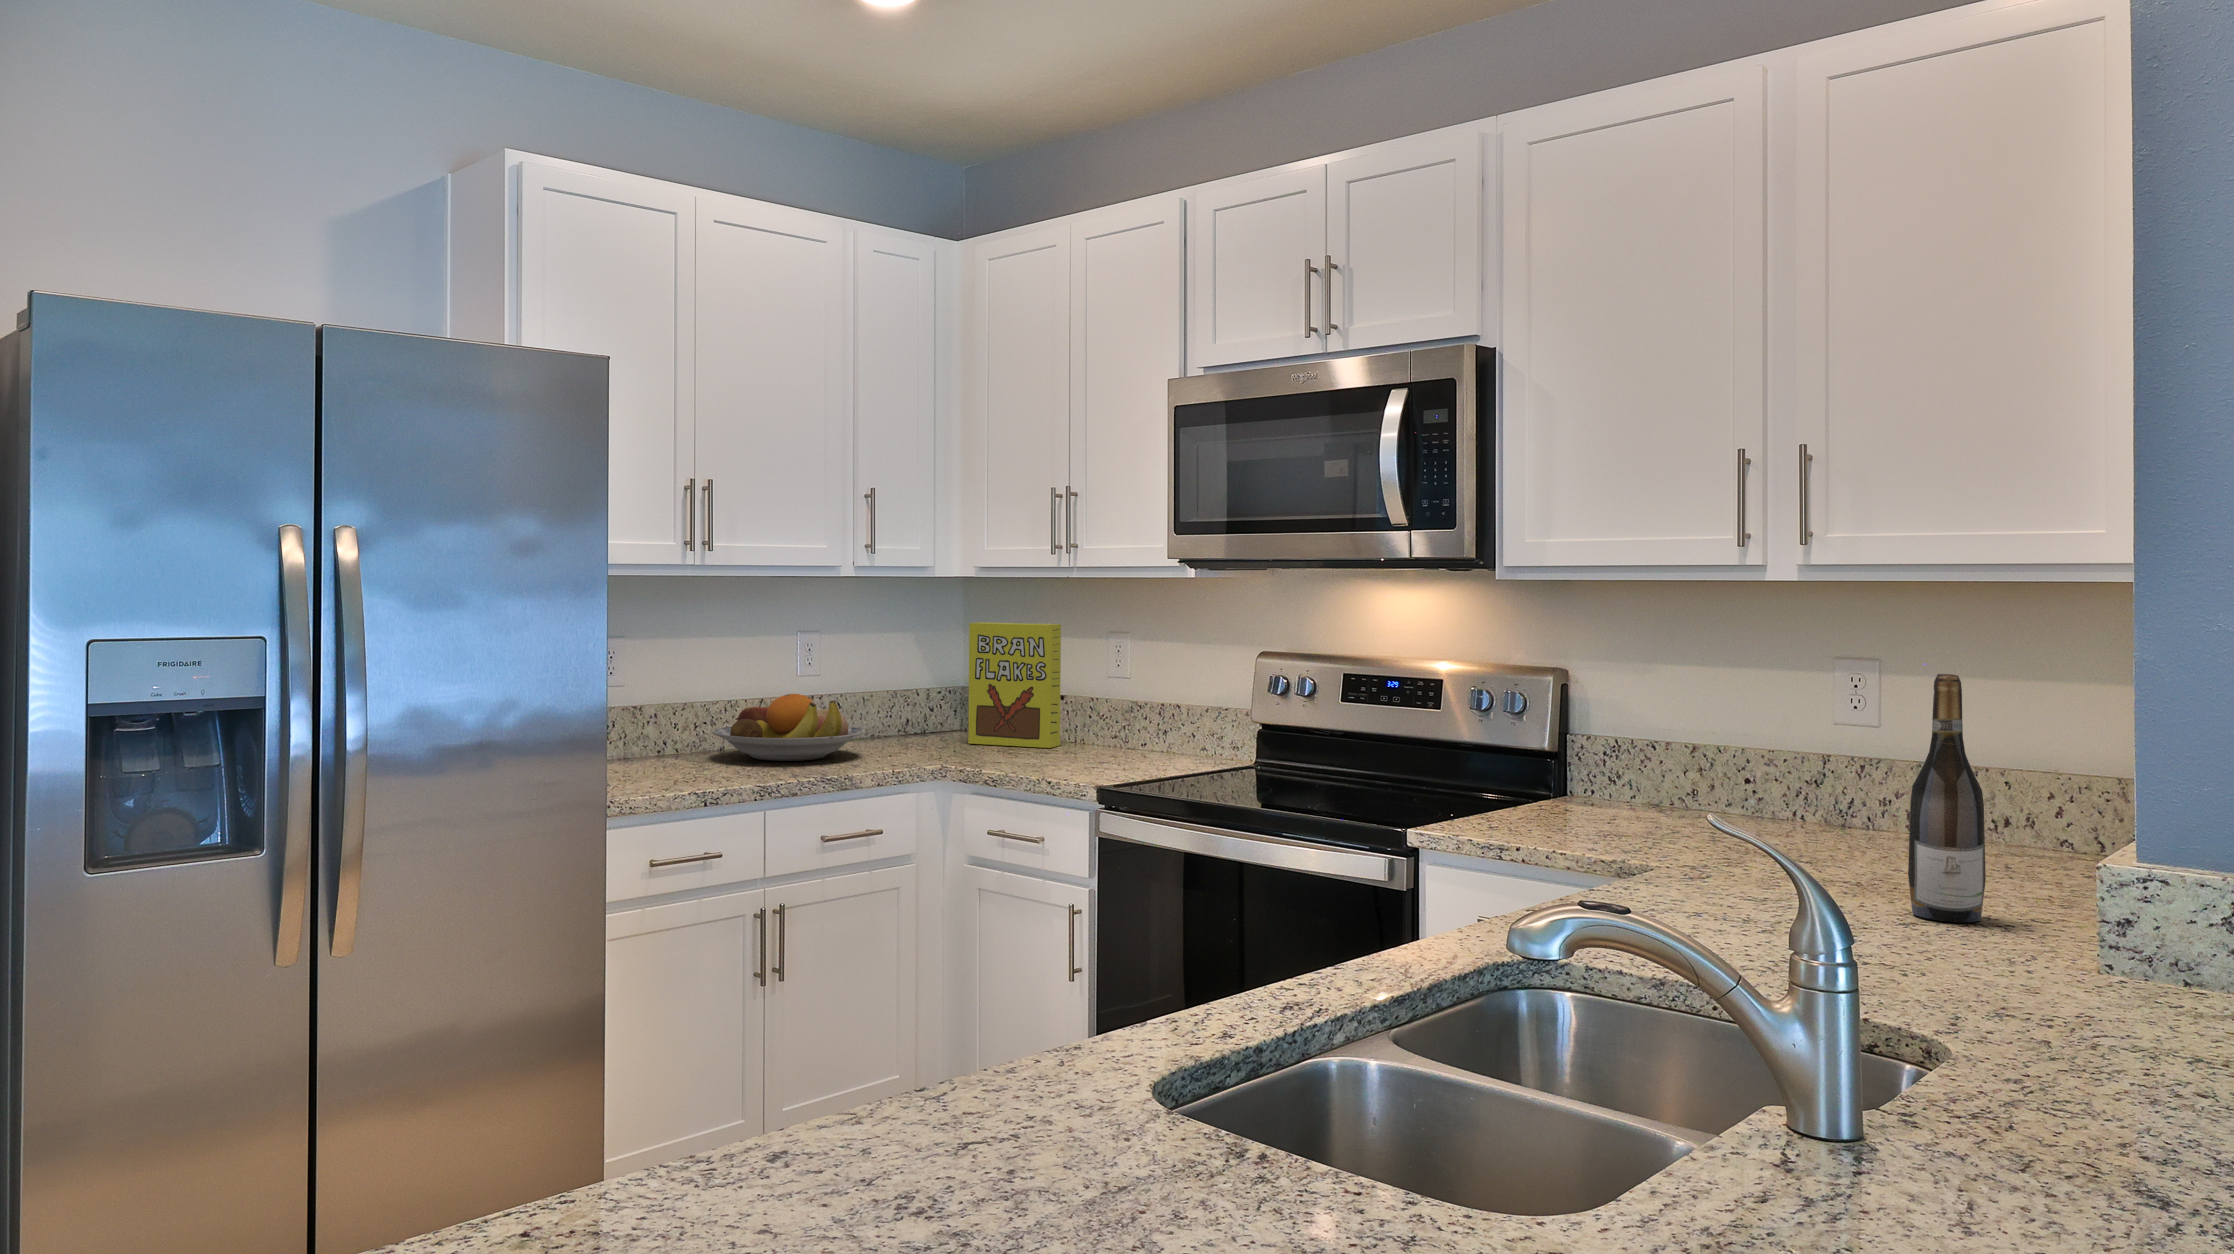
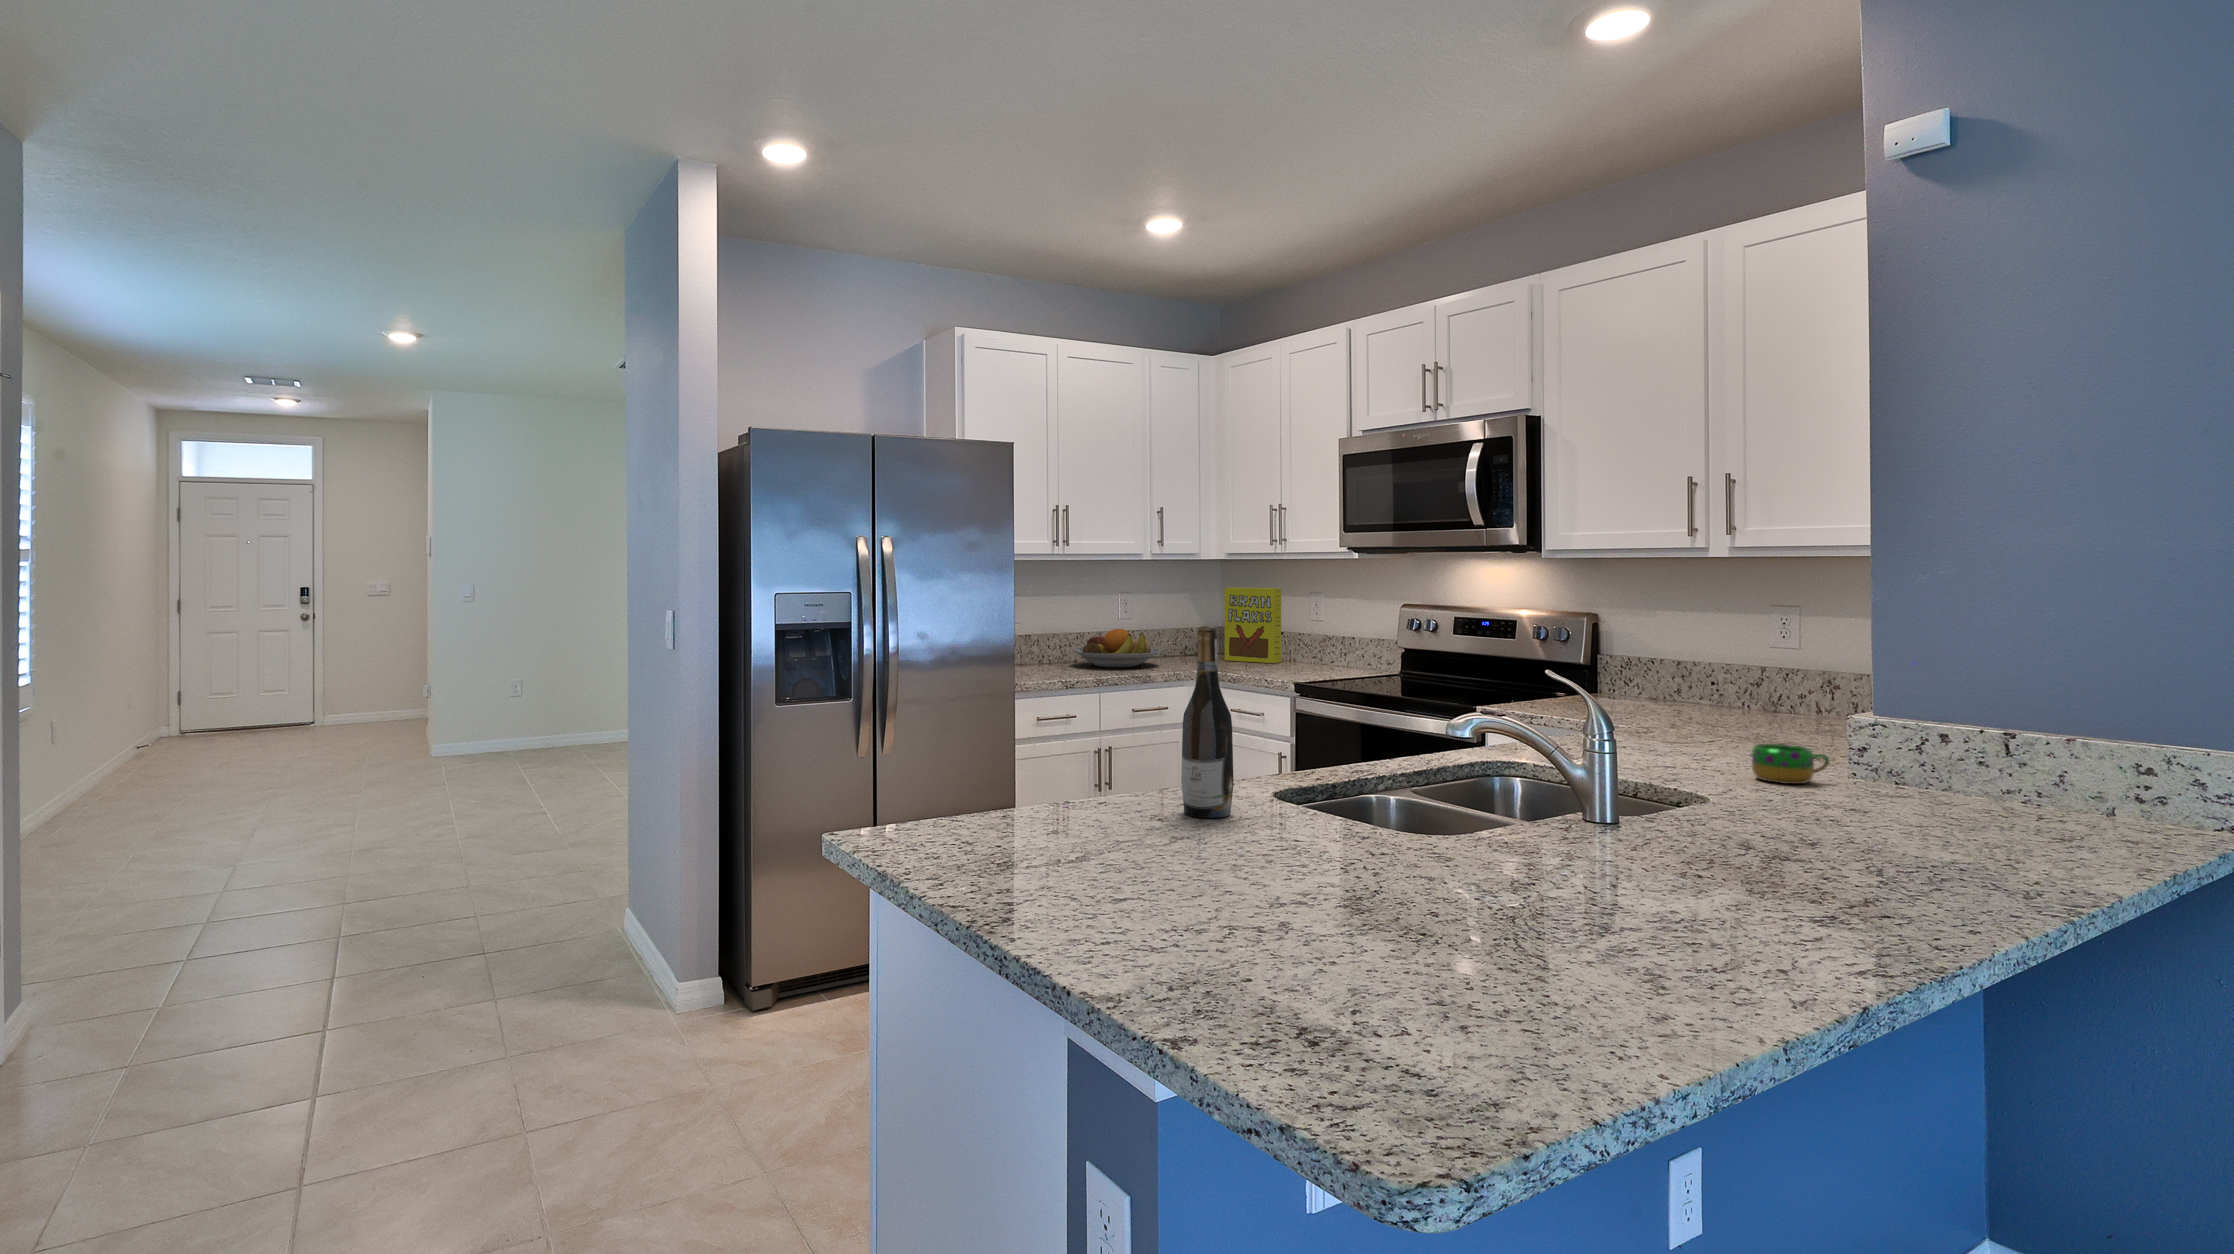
wine bottle: present [1908,674,1986,922] -> present [1181,626,1234,818]
mug: none [1966,920,2095,998] -> present [1752,744,1830,784]

